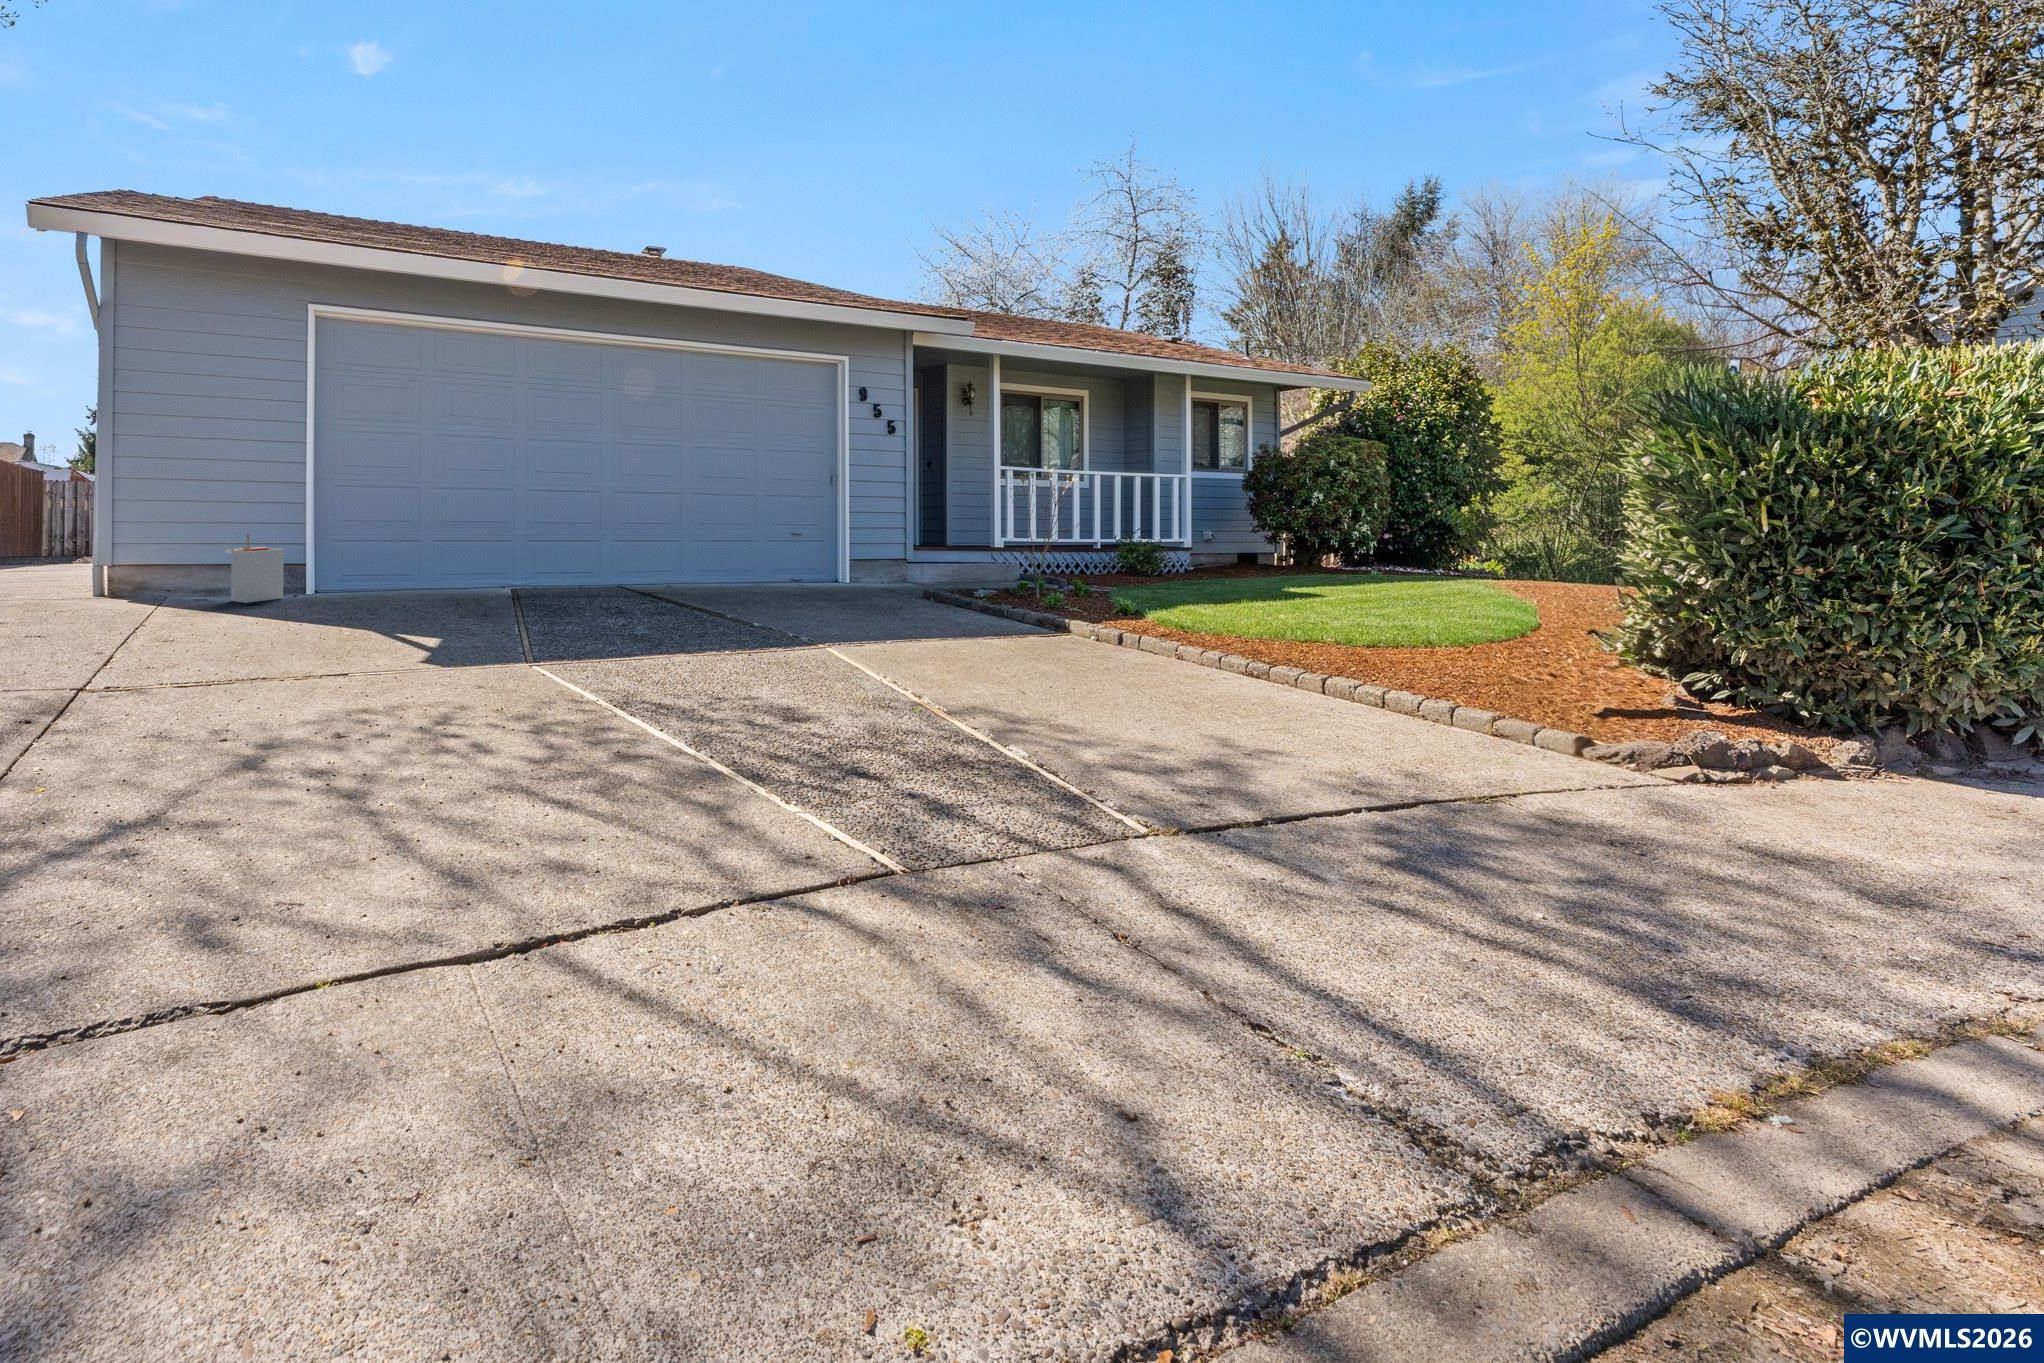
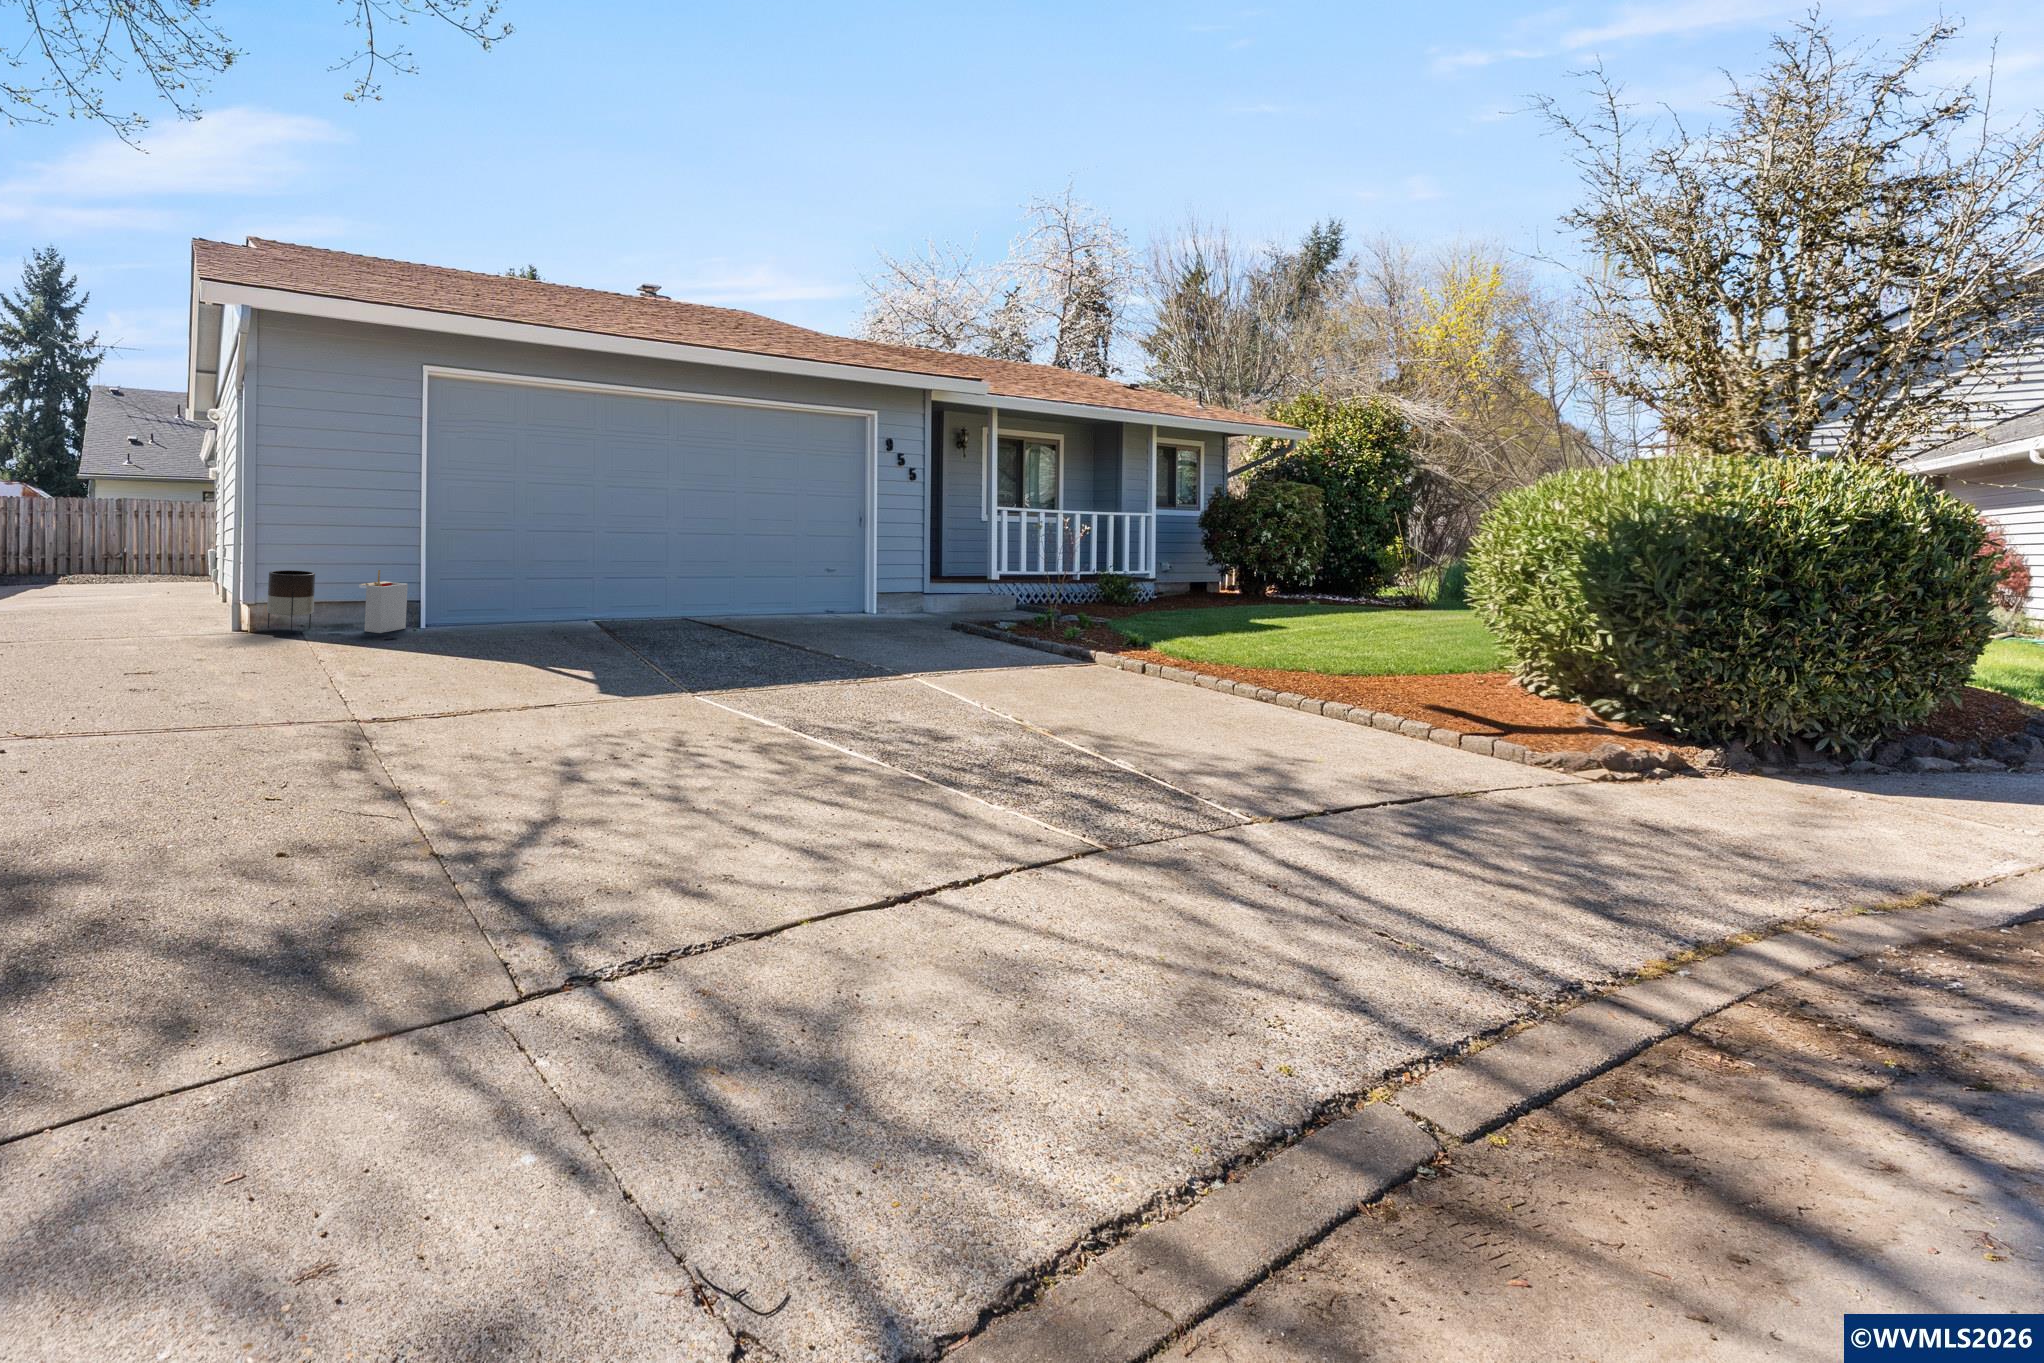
planter: none [120,535,175,603] -> present [267,570,315,633]

